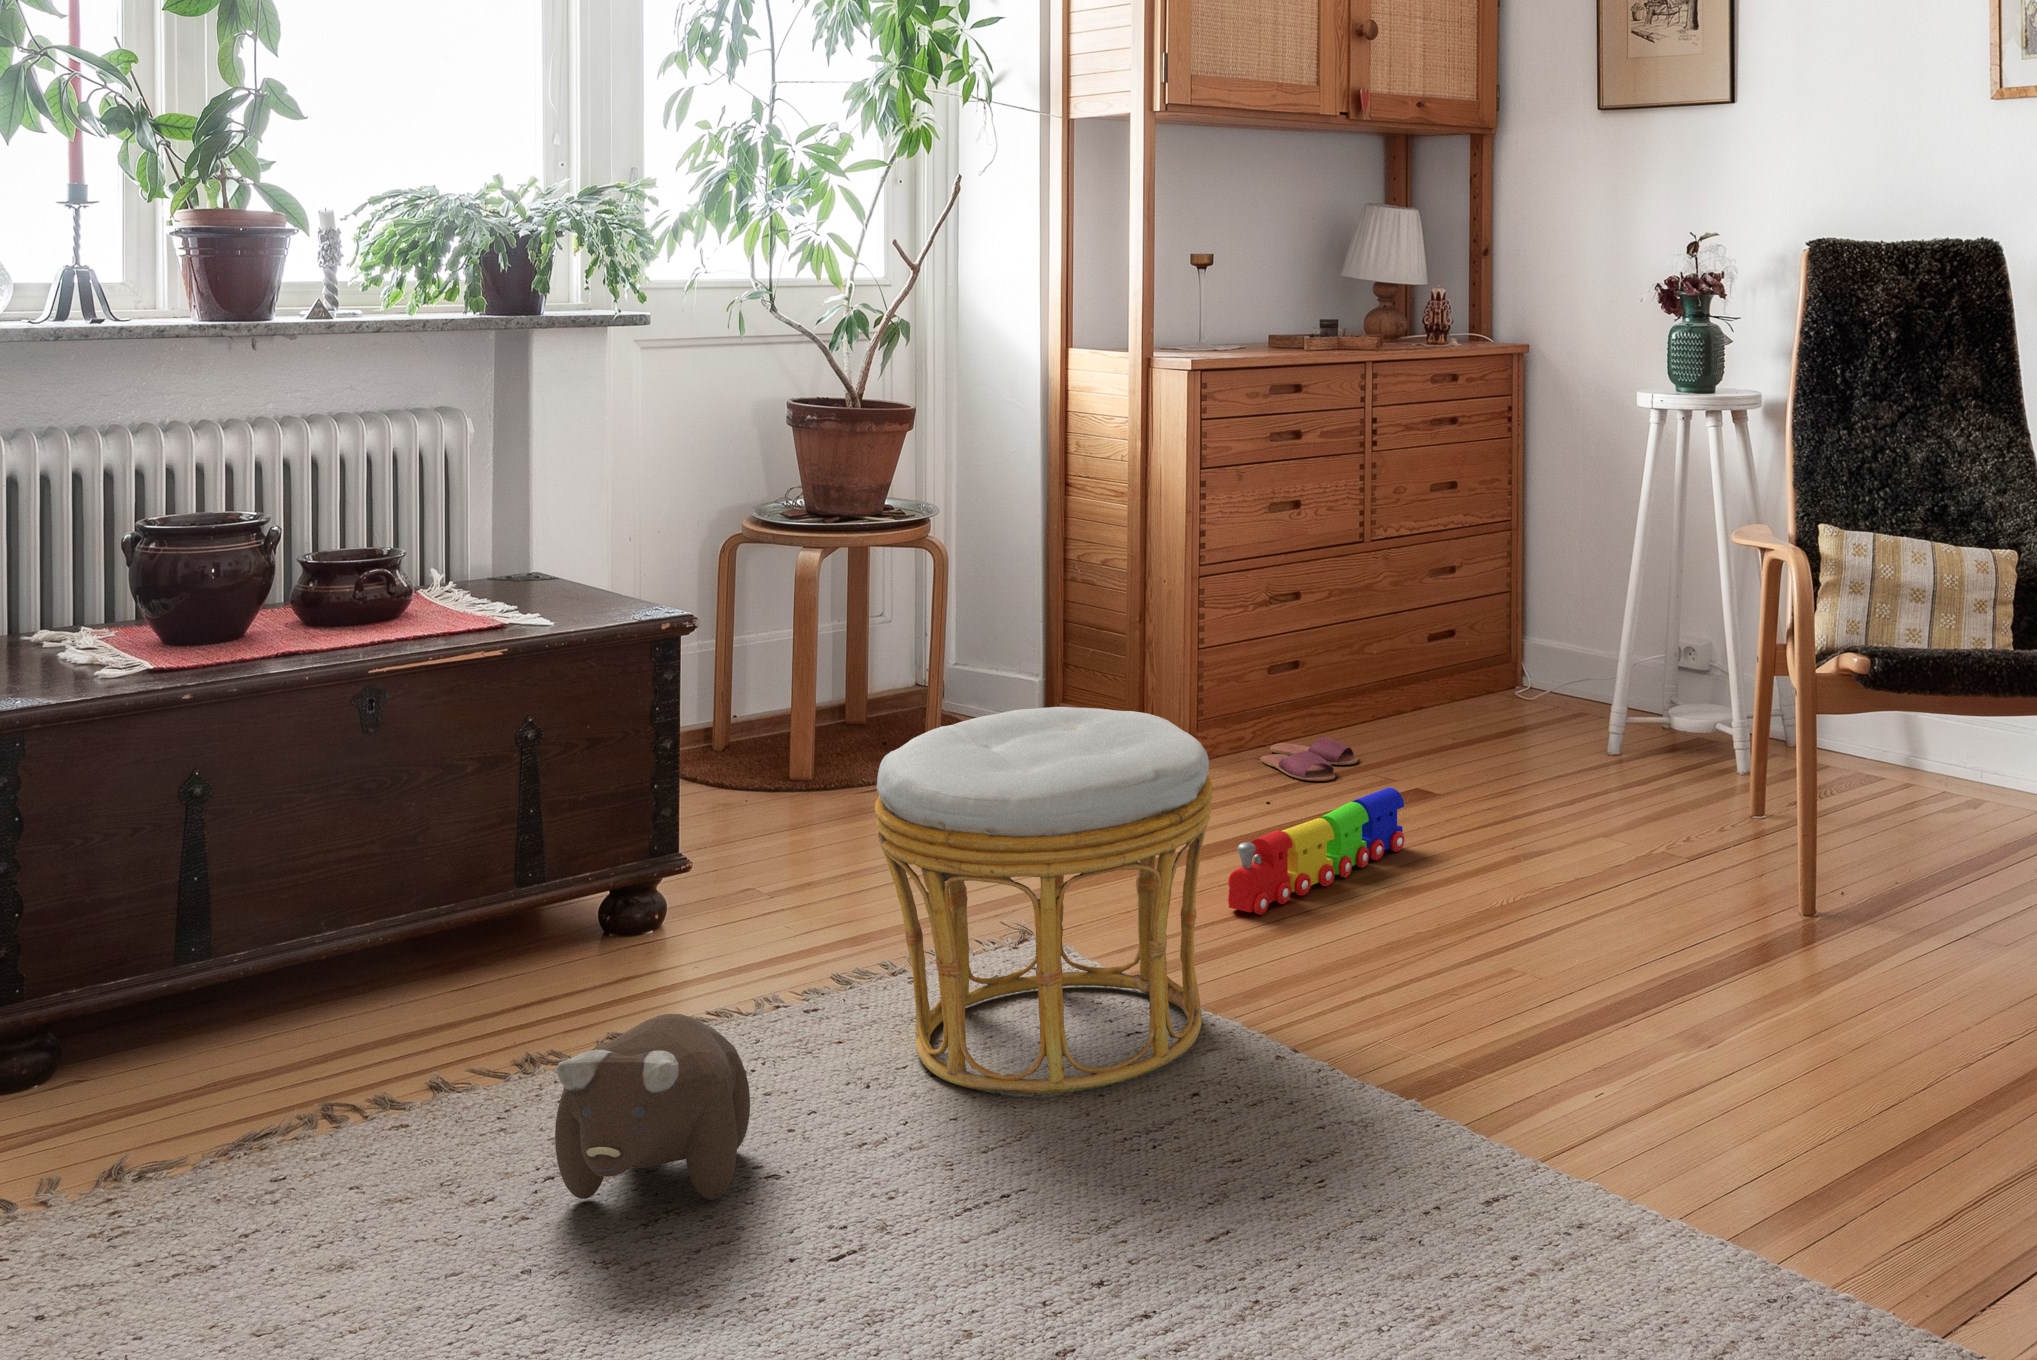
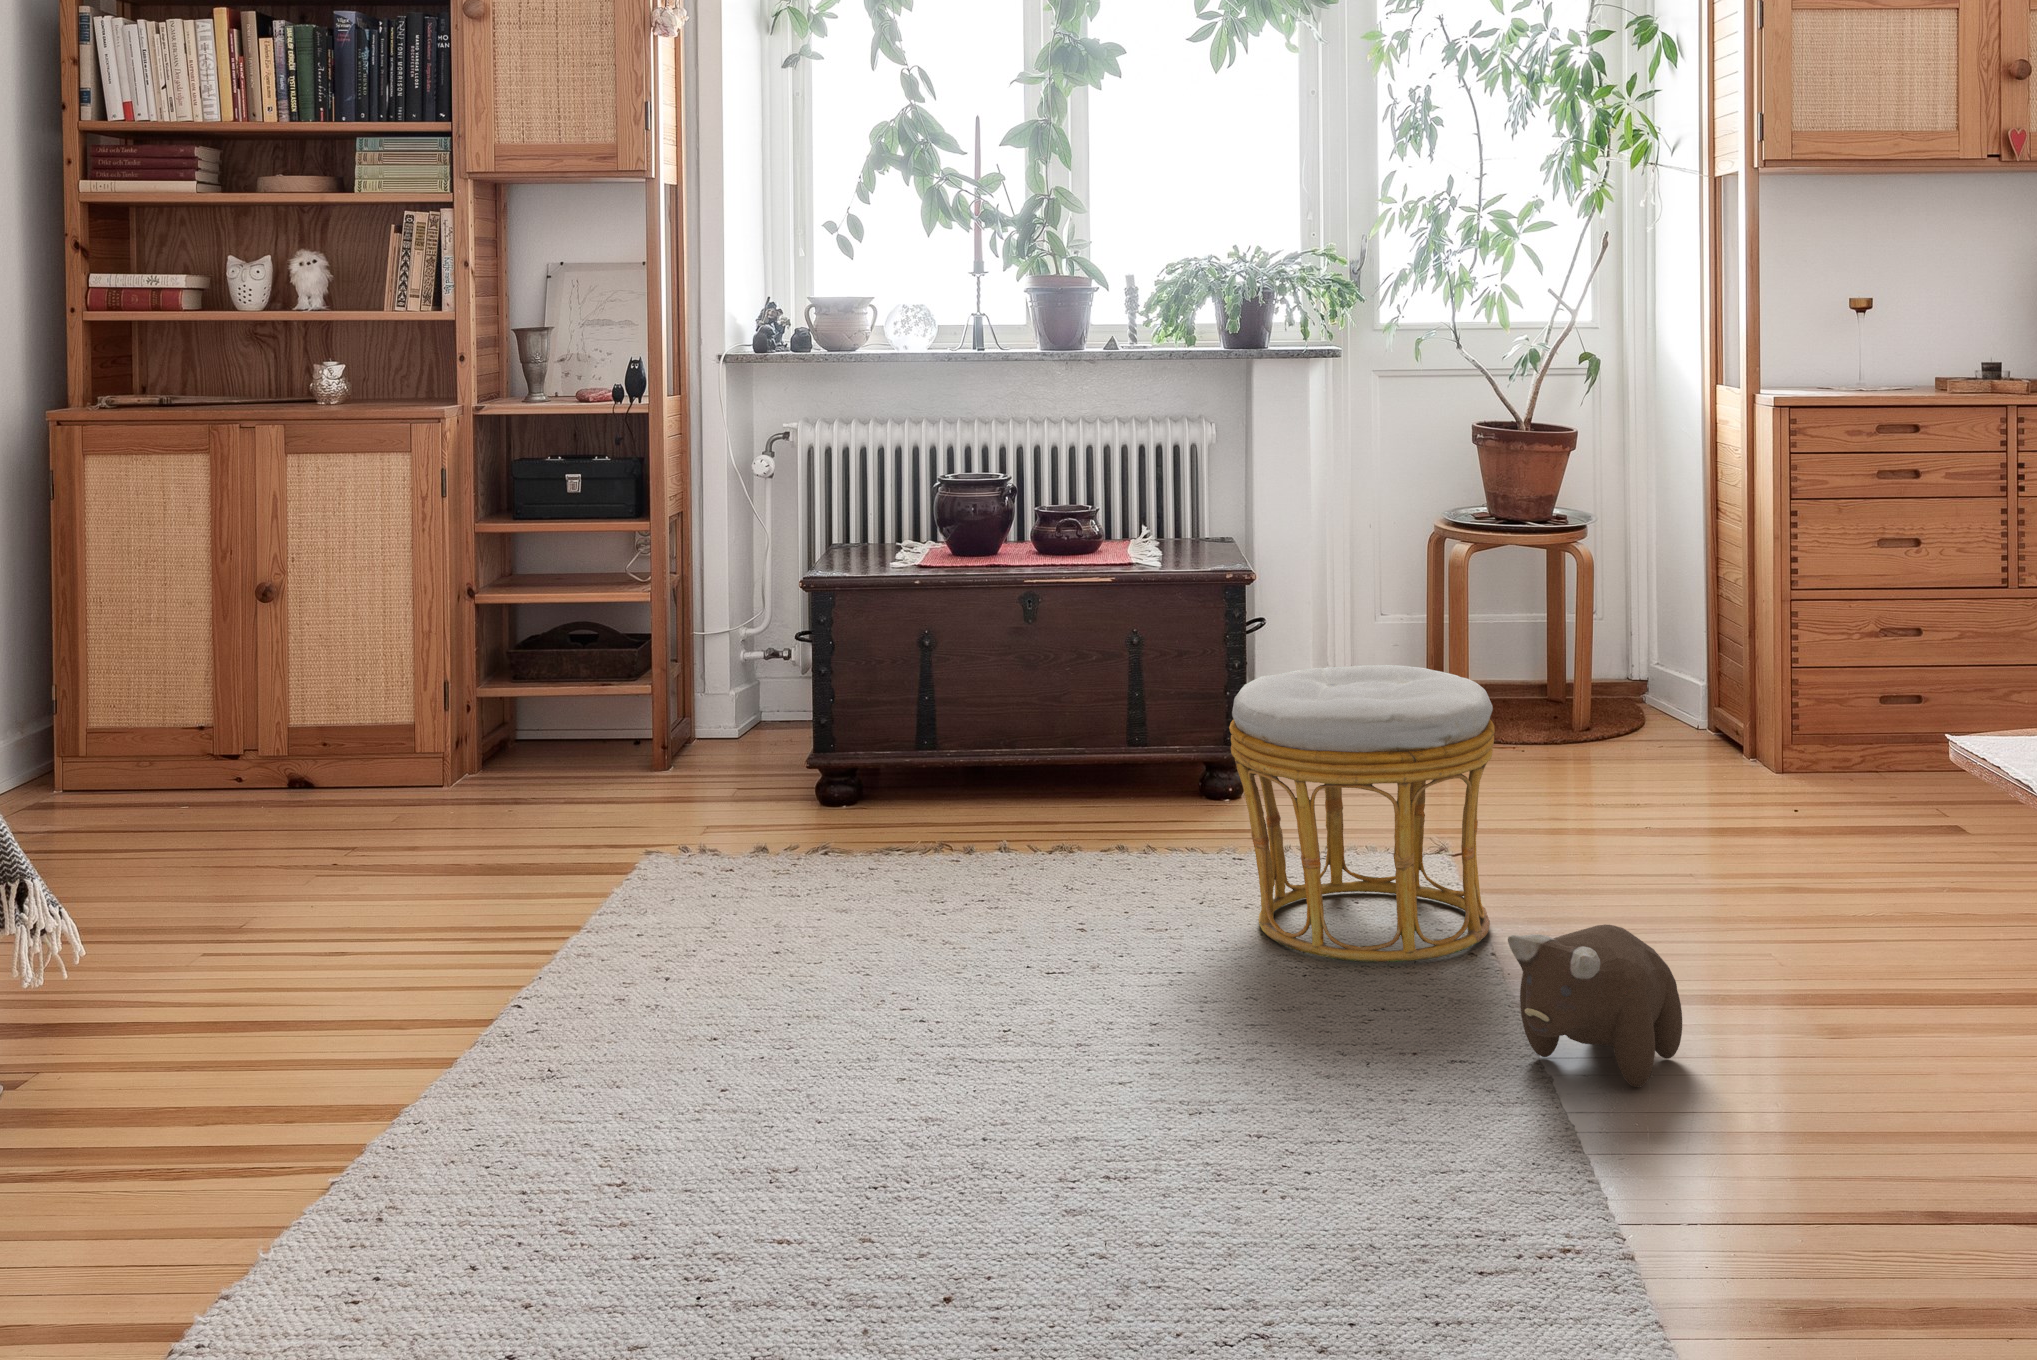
slippers: present [1261,737,1358,781] -> none [1844,774,1942,812]
toy train: present [1228,788,1405,915] -> none [1624,813,1860,891]
plush toy: present [555,1014,750,1200] -> present [1508,924,1682,1087]

